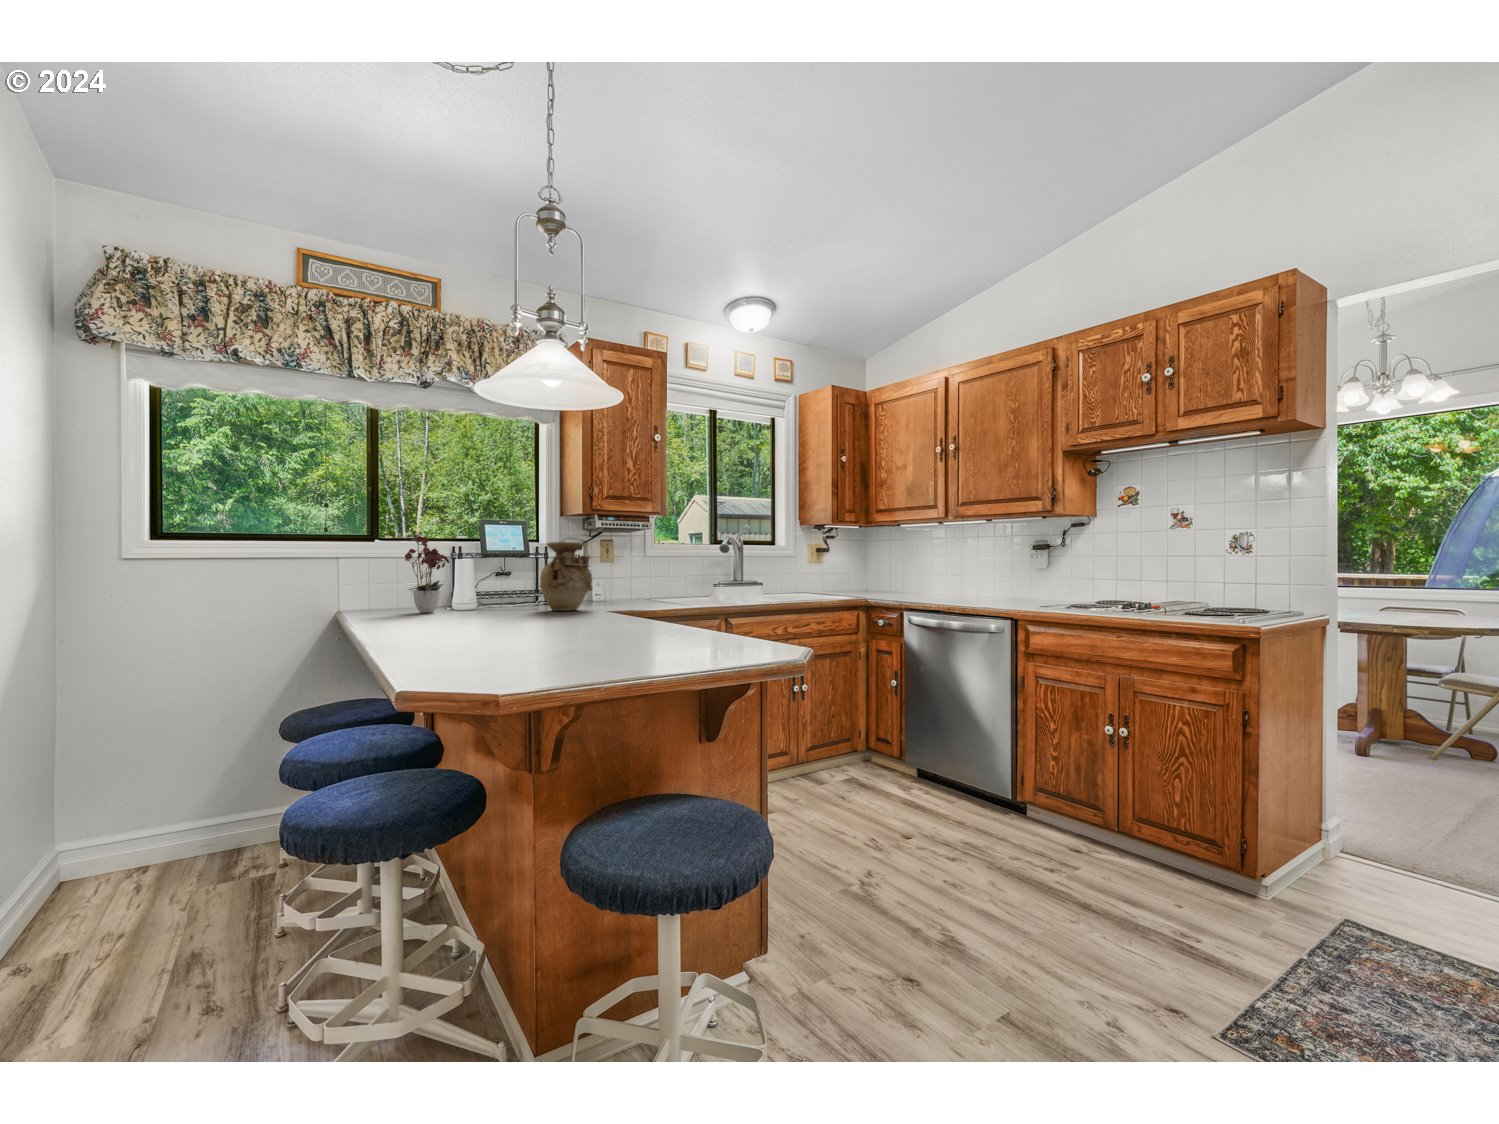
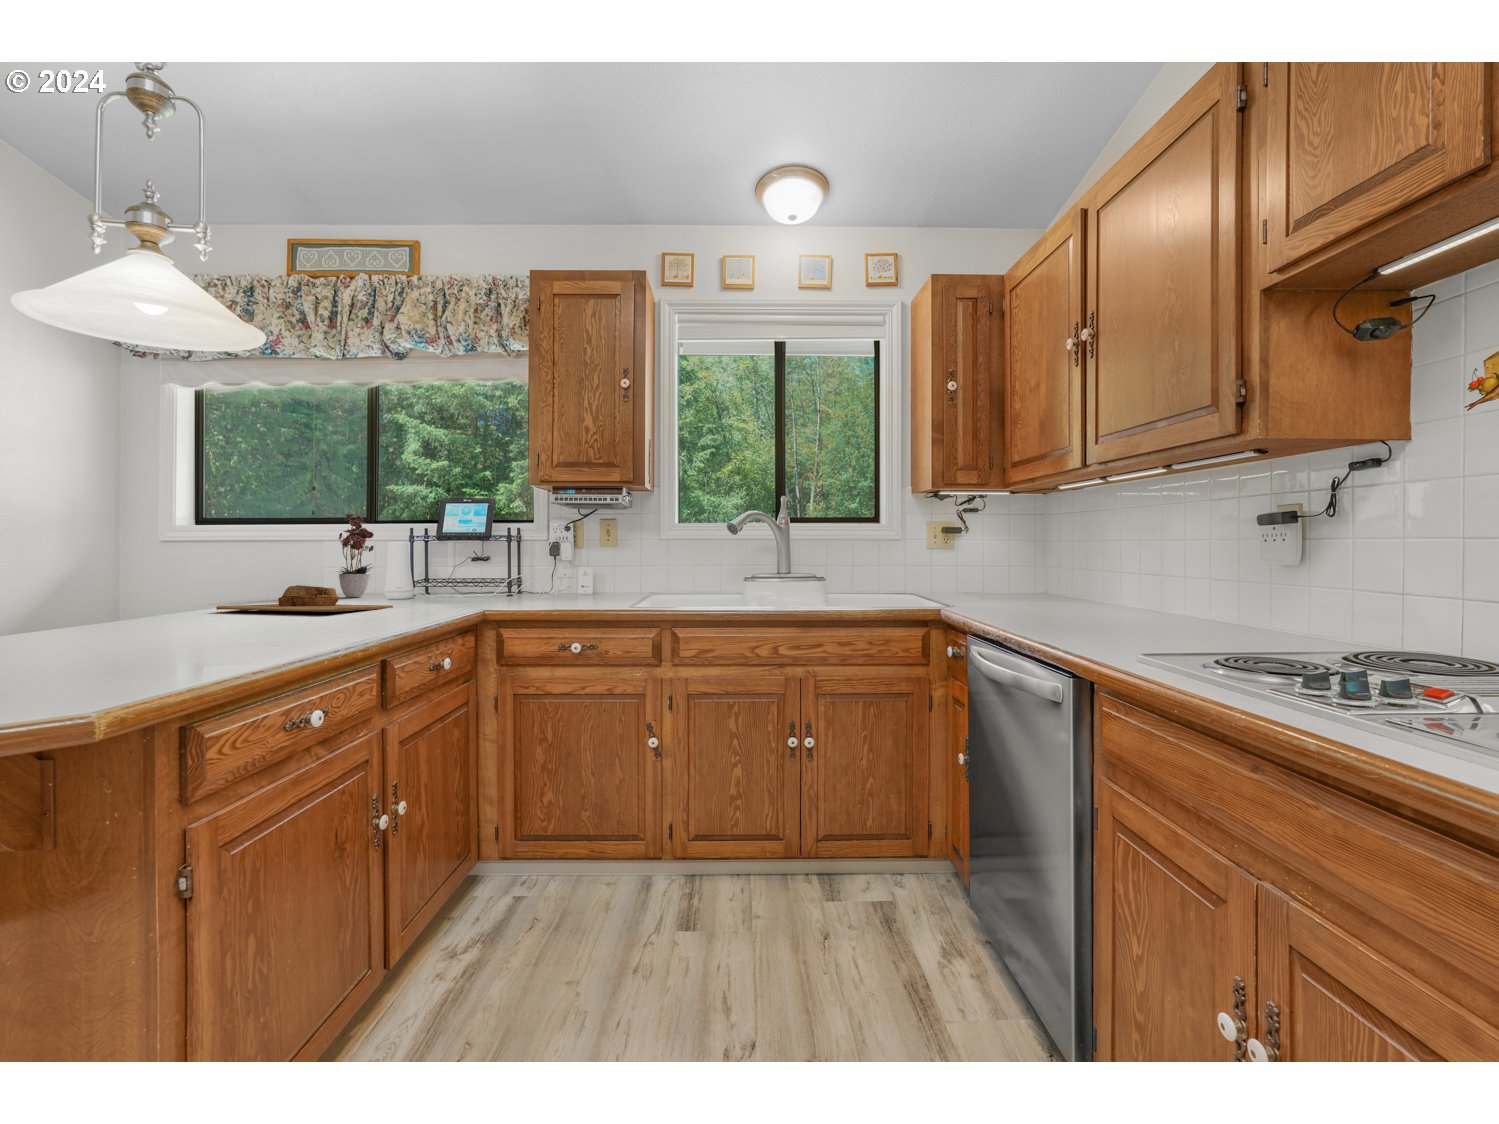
vase: present [540,542,592,611] -> none [423,519,503,603]
cutting board: none [440,599,558,623] -> present [216,585,393,612]

